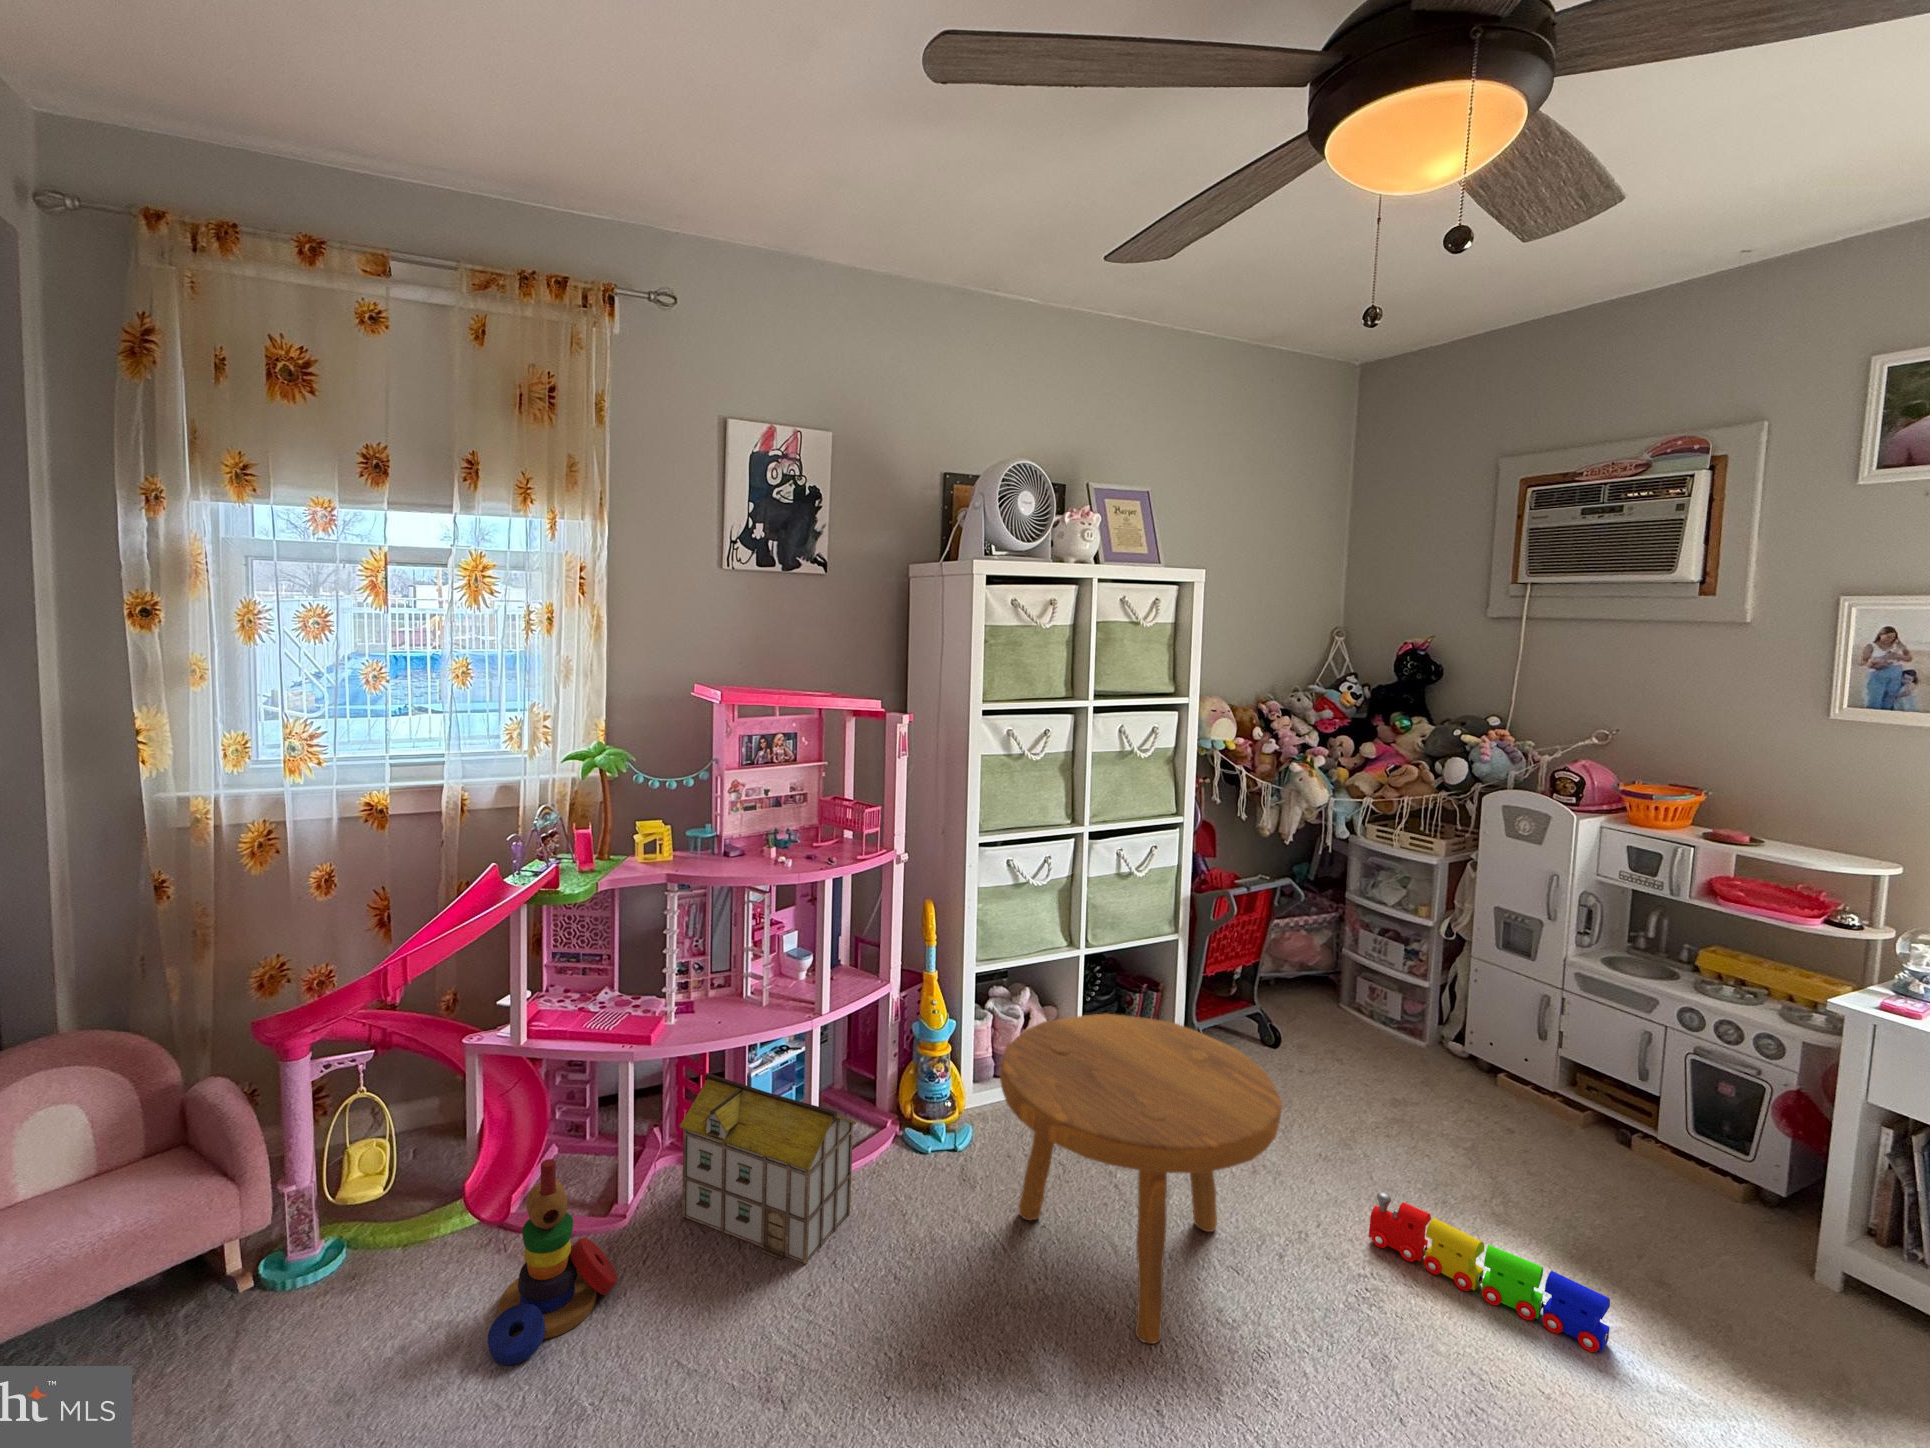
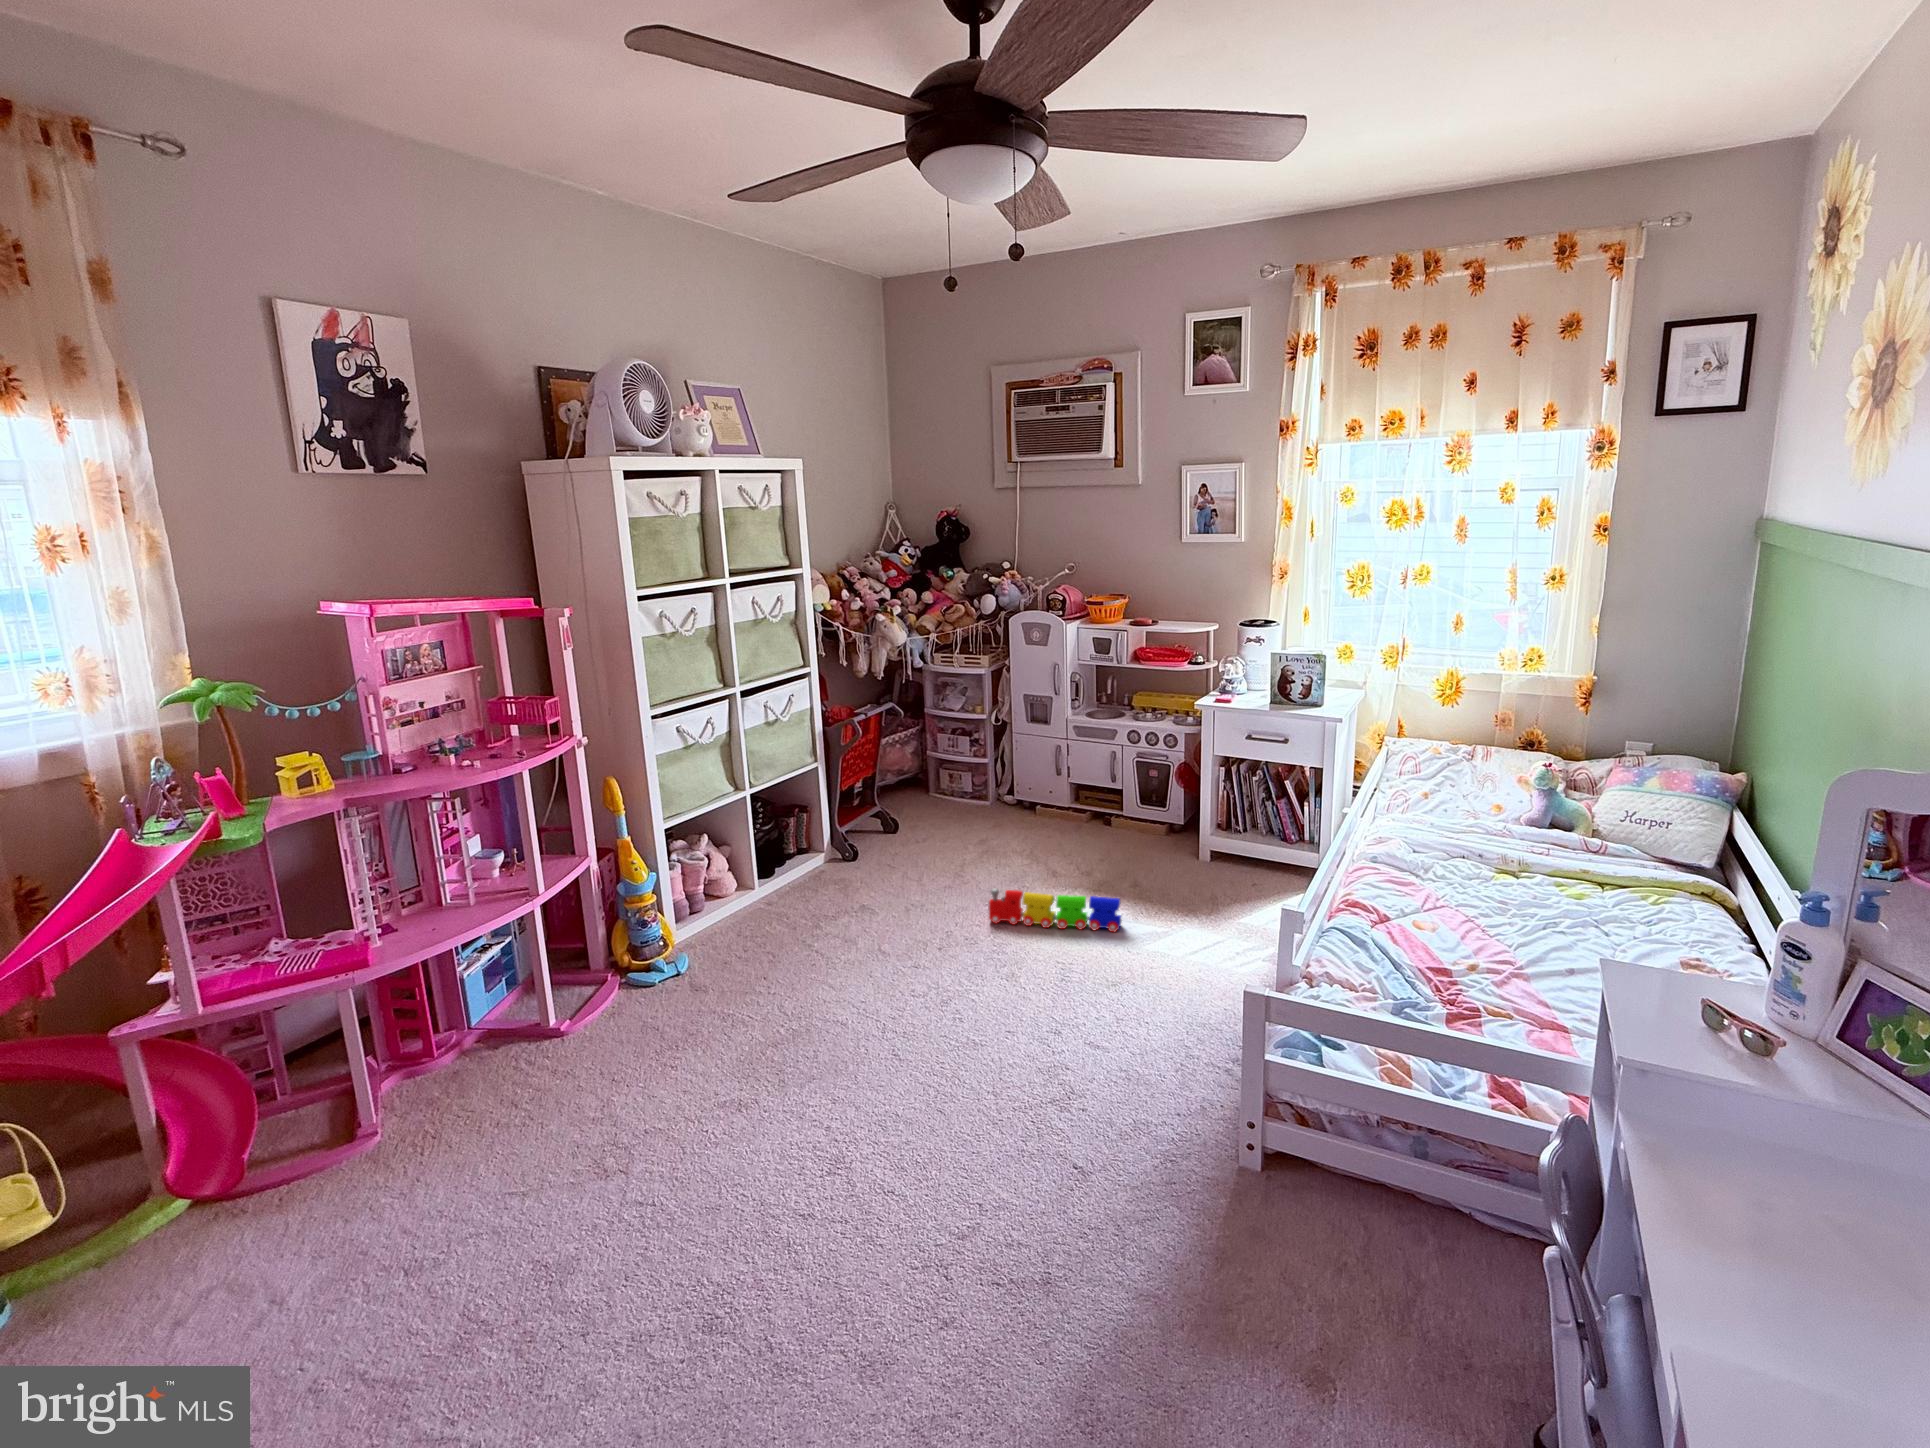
footstool: present [1000,1014,1282,1344] -> none [724,817,936,1031]
toy house: present [679,1073,856,1264] -> none [415,964,606,1116]
stacking toy: present [488,1159,617,1365] -> none [260,1098,397,1296]

